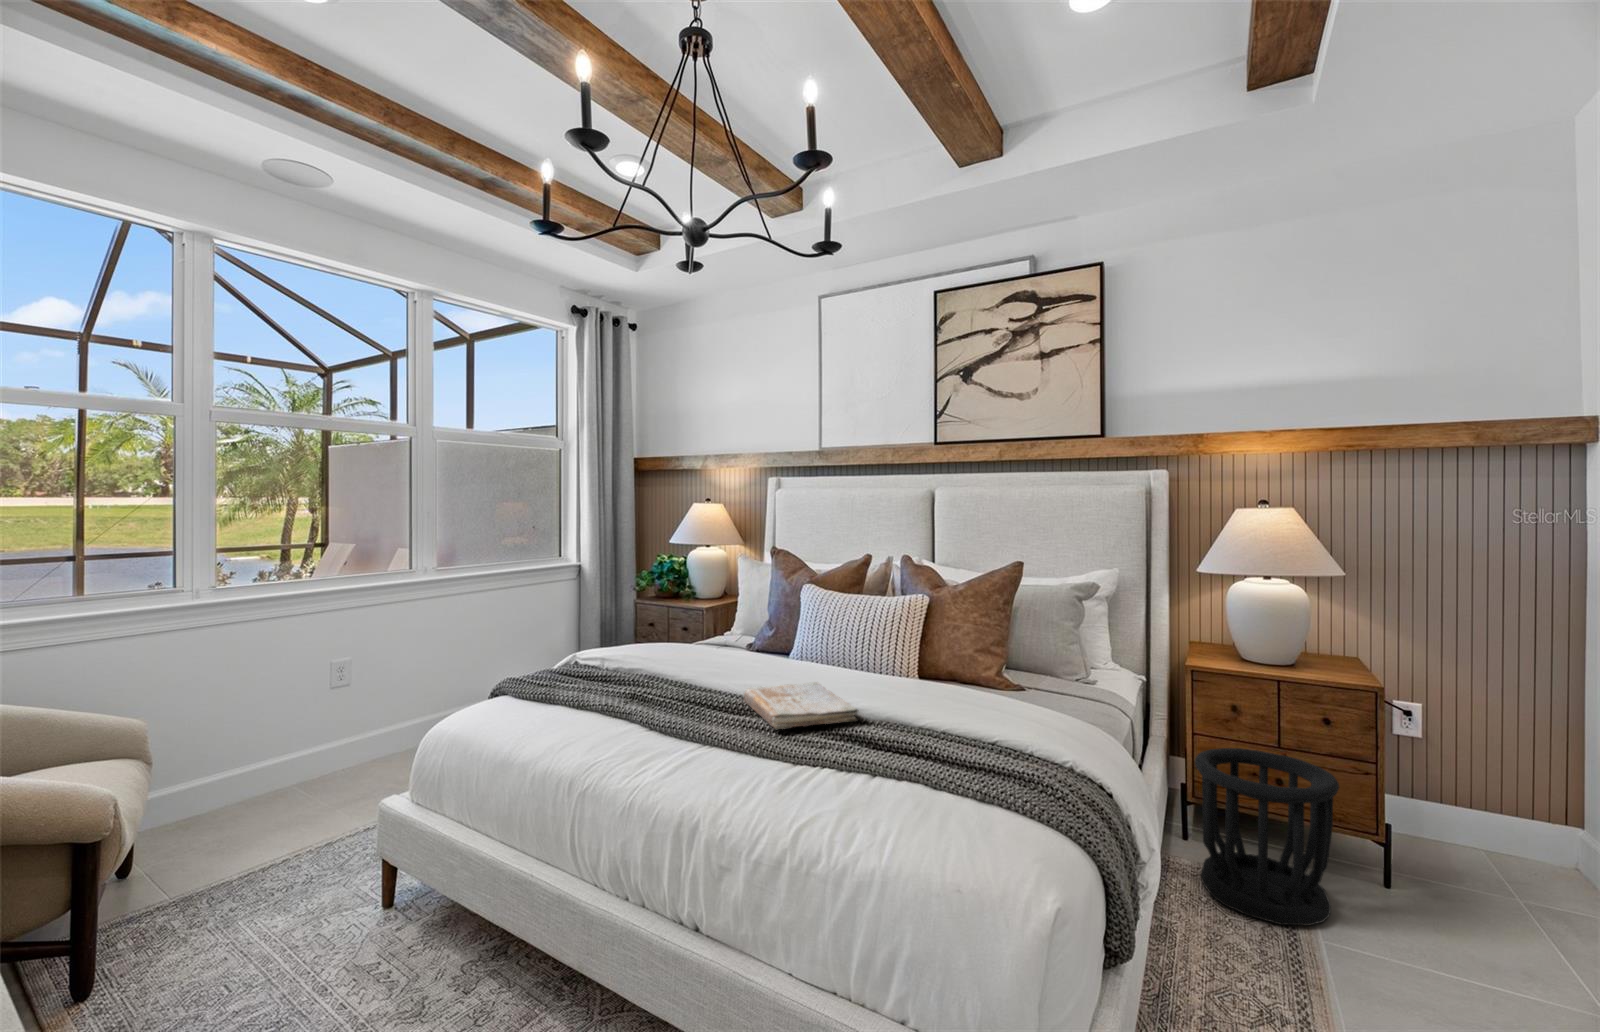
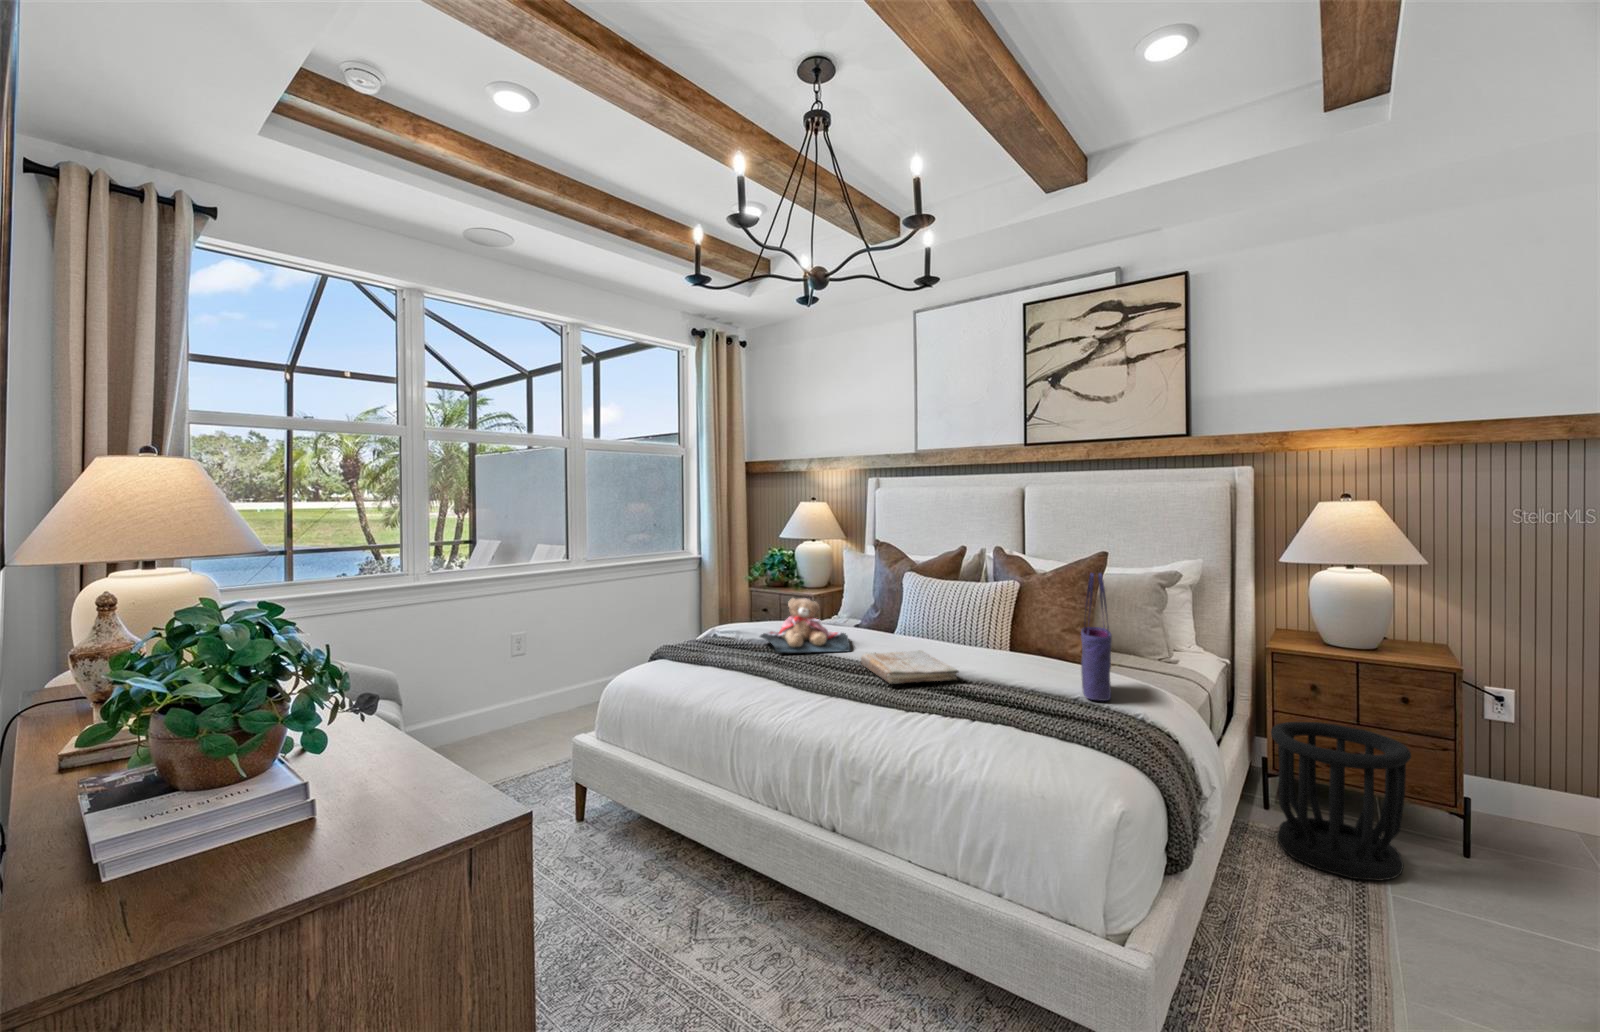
tote bag: none [1000,592,1035,745] -> present [1081,573,1112,701]
teddy bear: none [624,619,734,689] -> present [760,598,850,653]

